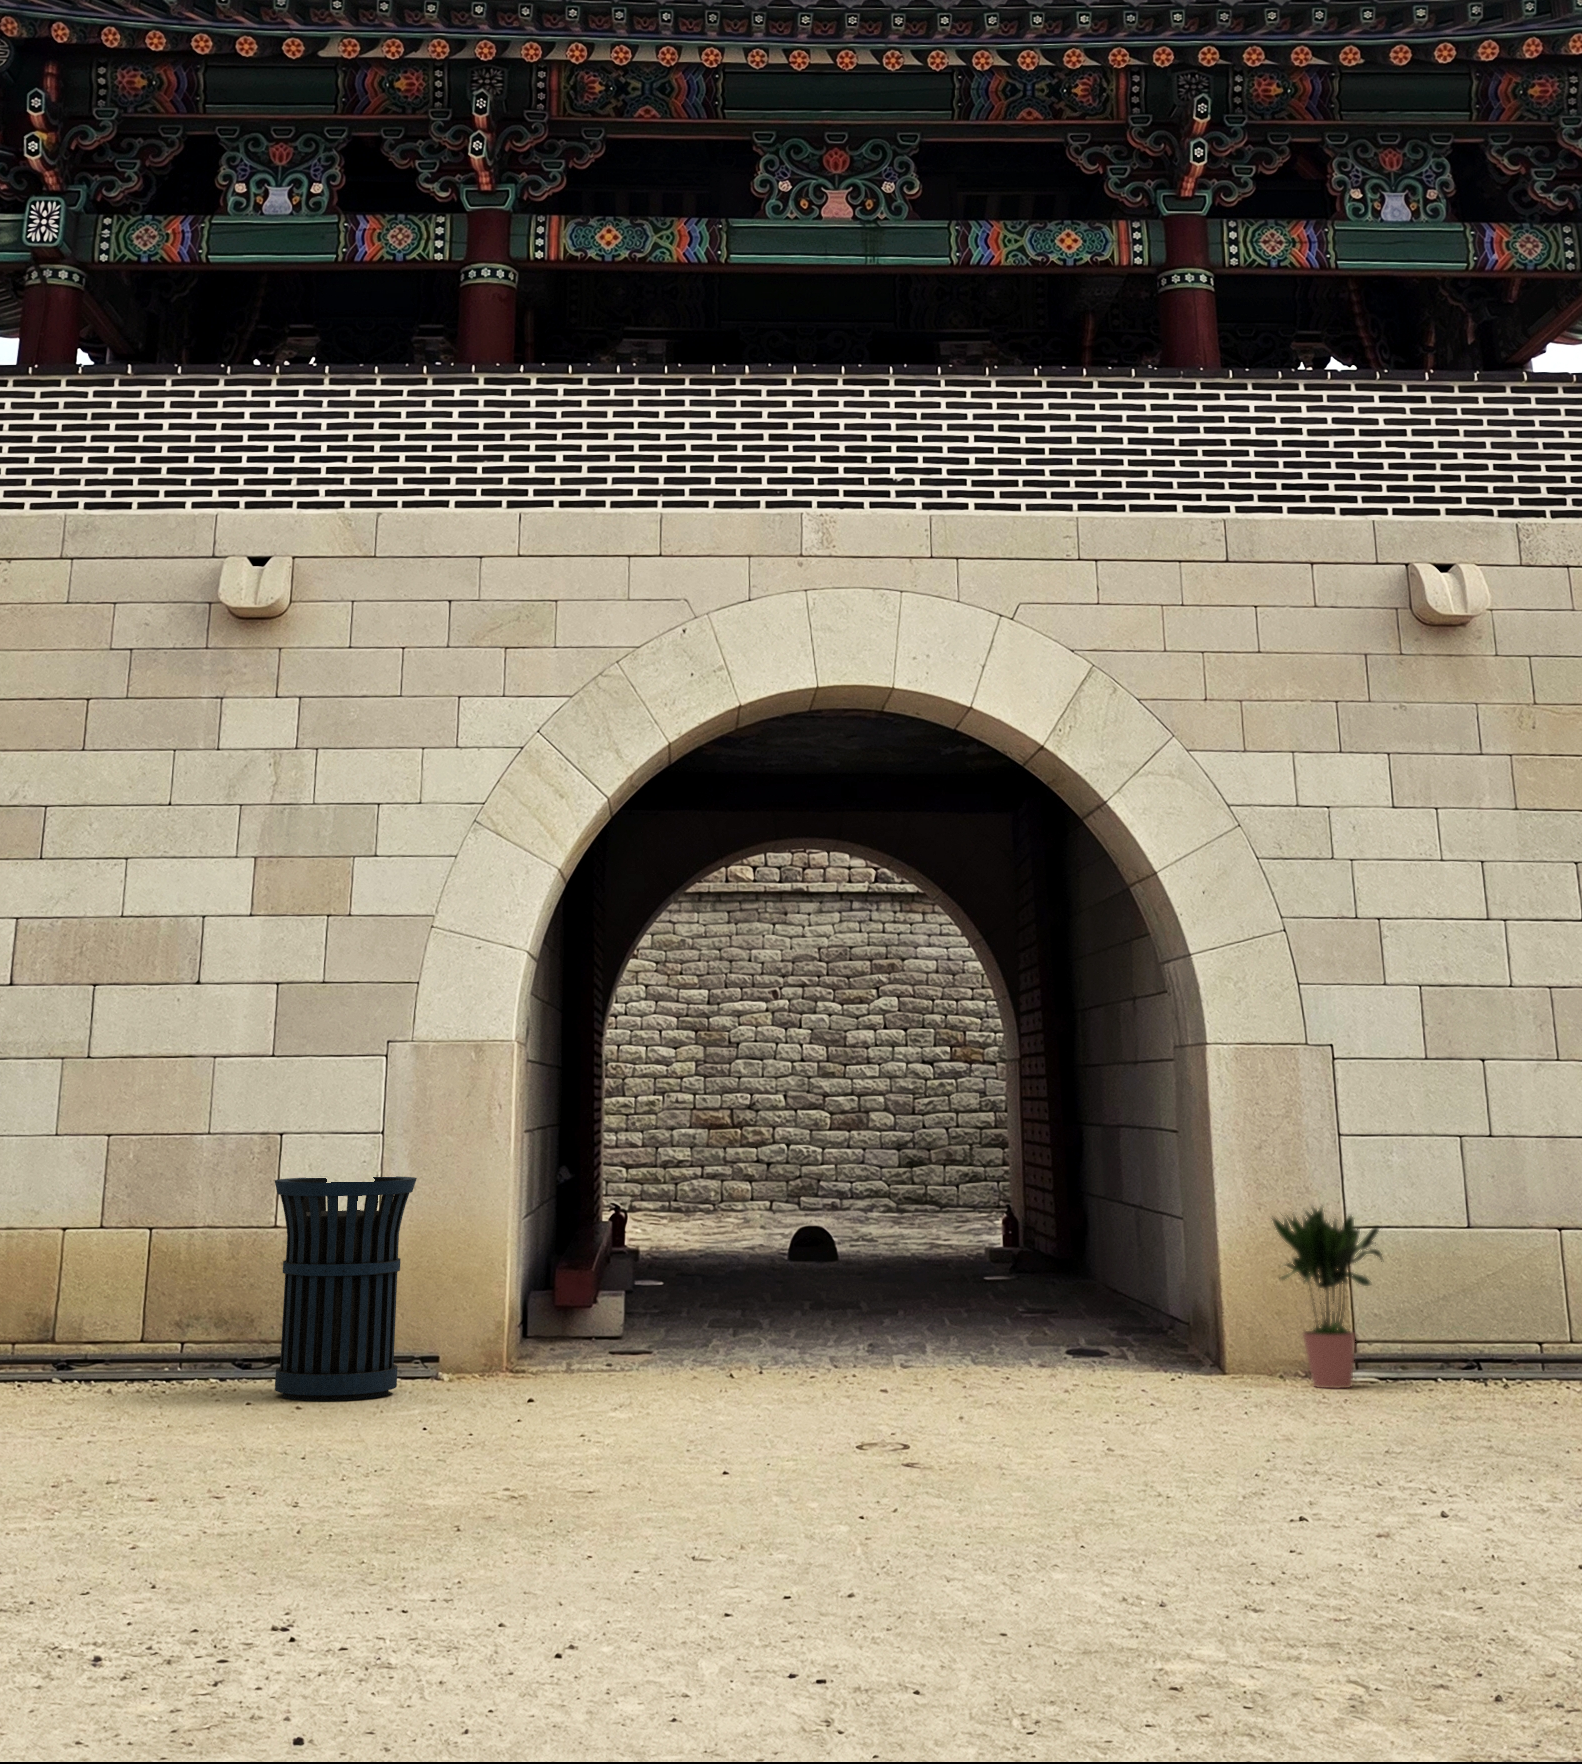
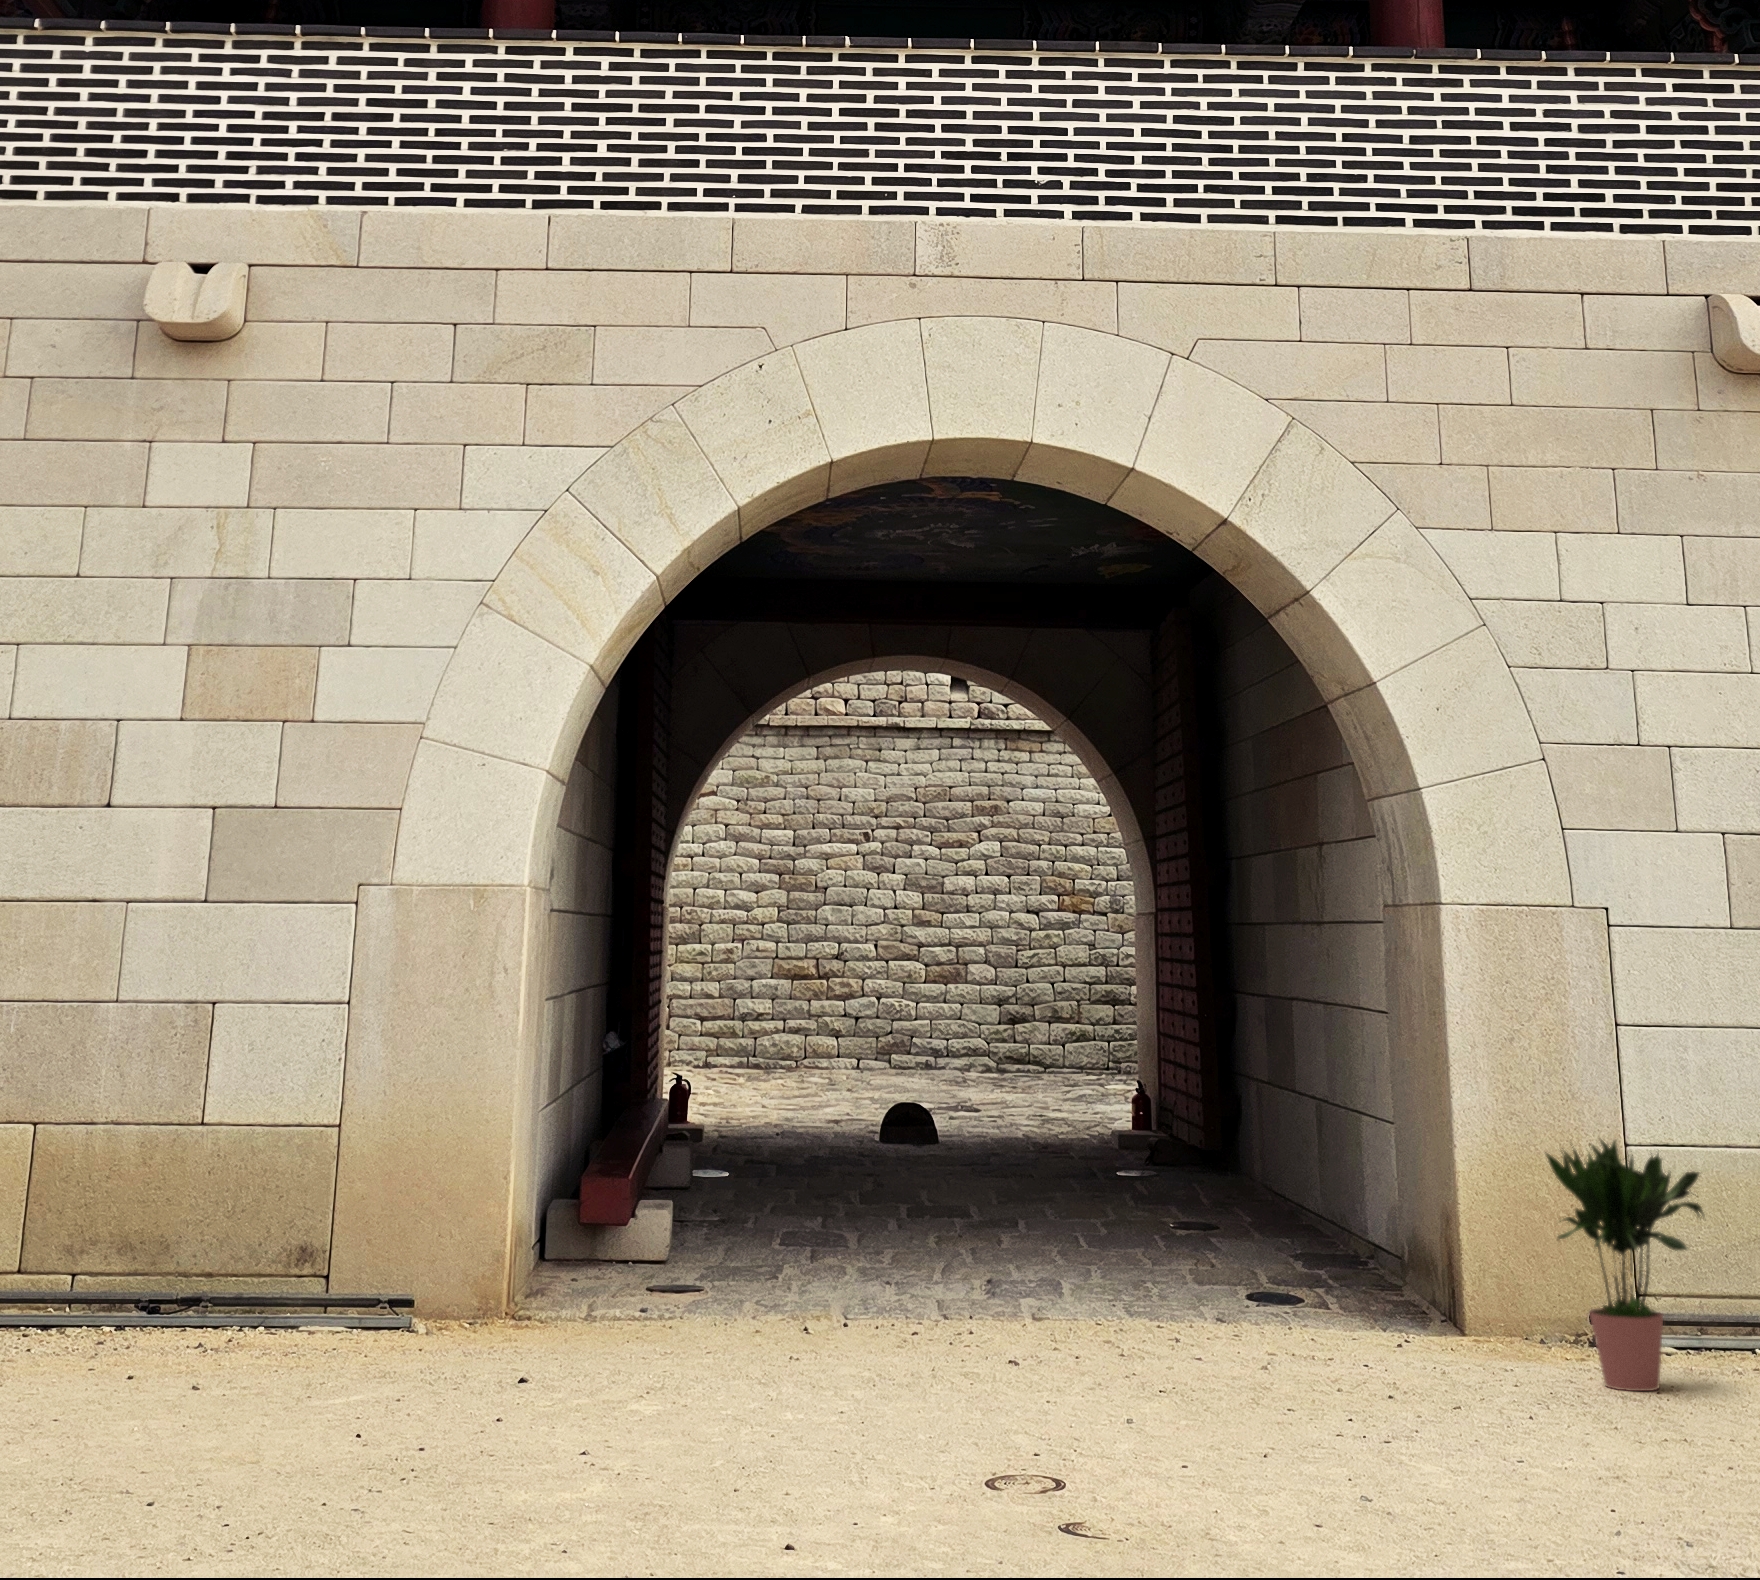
trash can: present [275,1176,417,1401] -> none [178,1076,383,1391]

